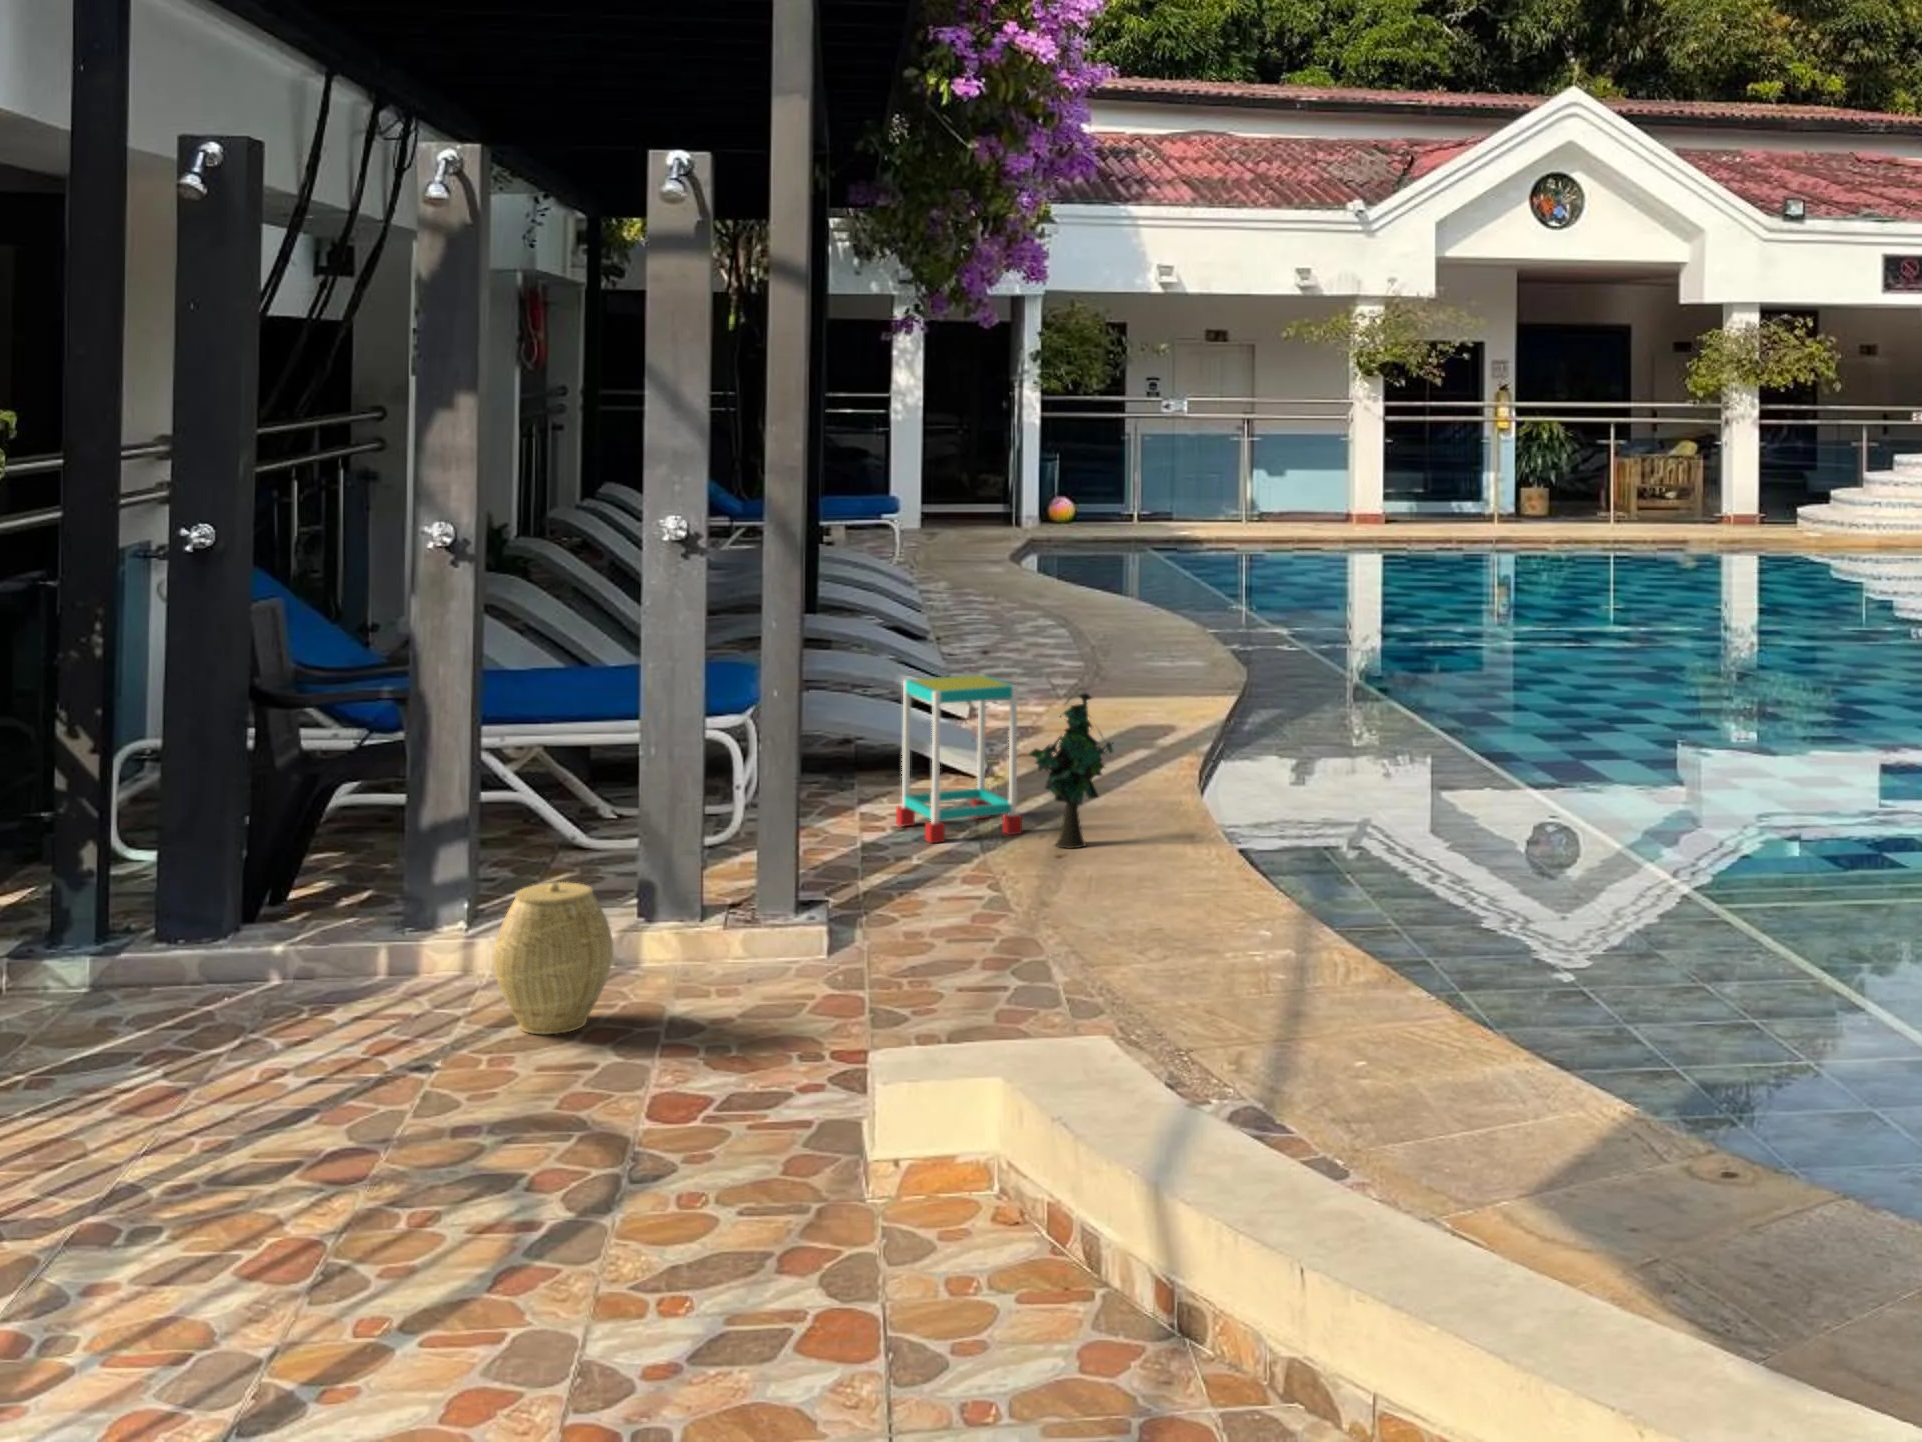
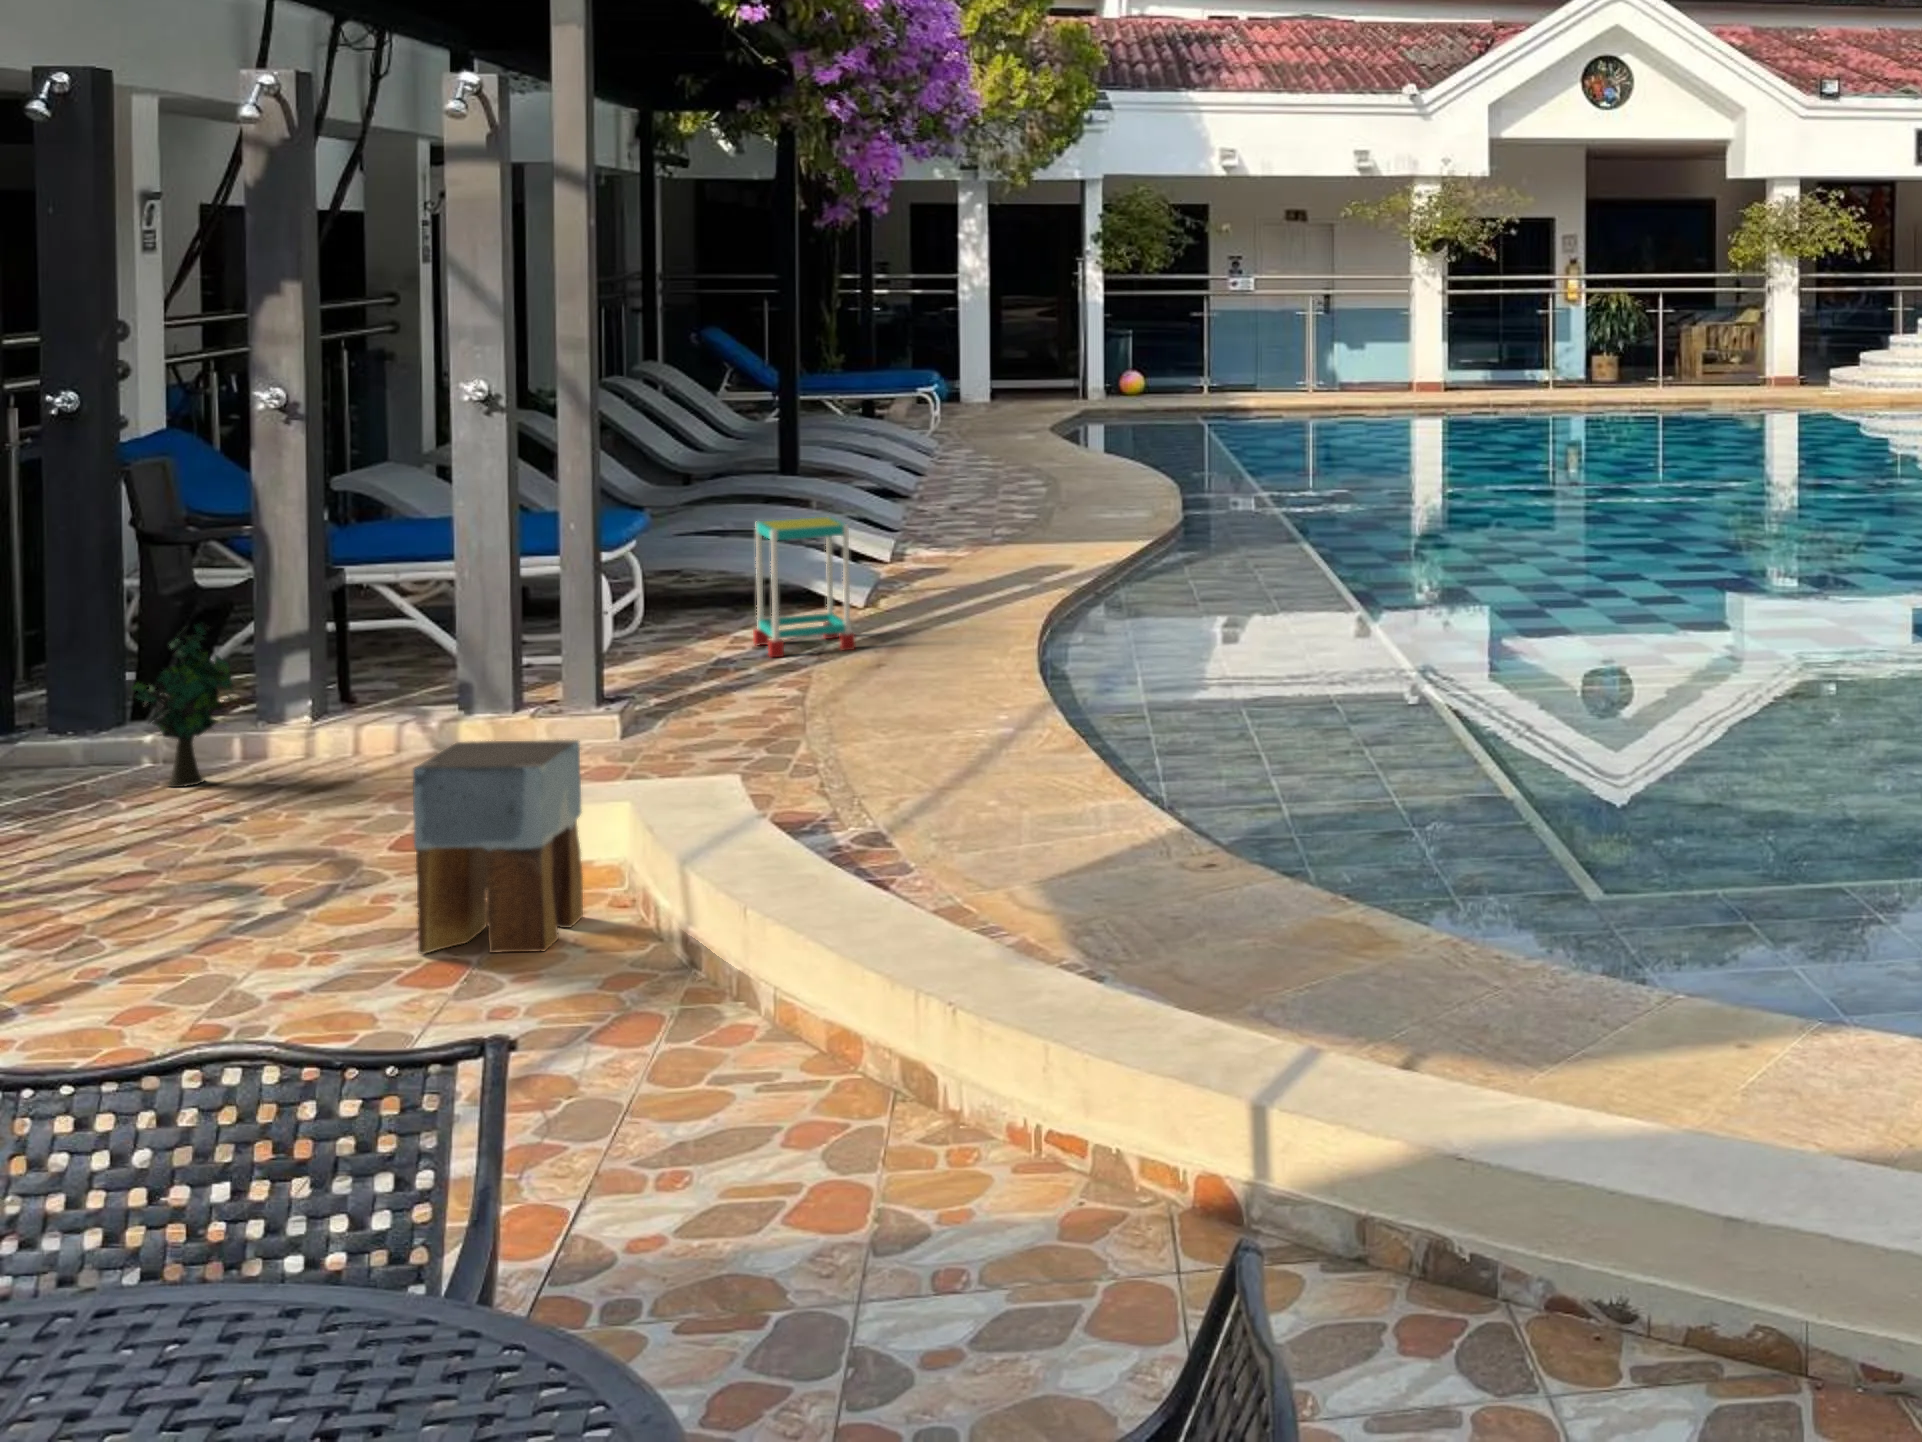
decorative plant: present [1029,693,1113,848] -> present [132,623,236,787]
woven basket: present [494,882,613,1034] -> none [306,677,408,796]
stool: none [794,1000,977,1299] -> present [413,740,583,954]

